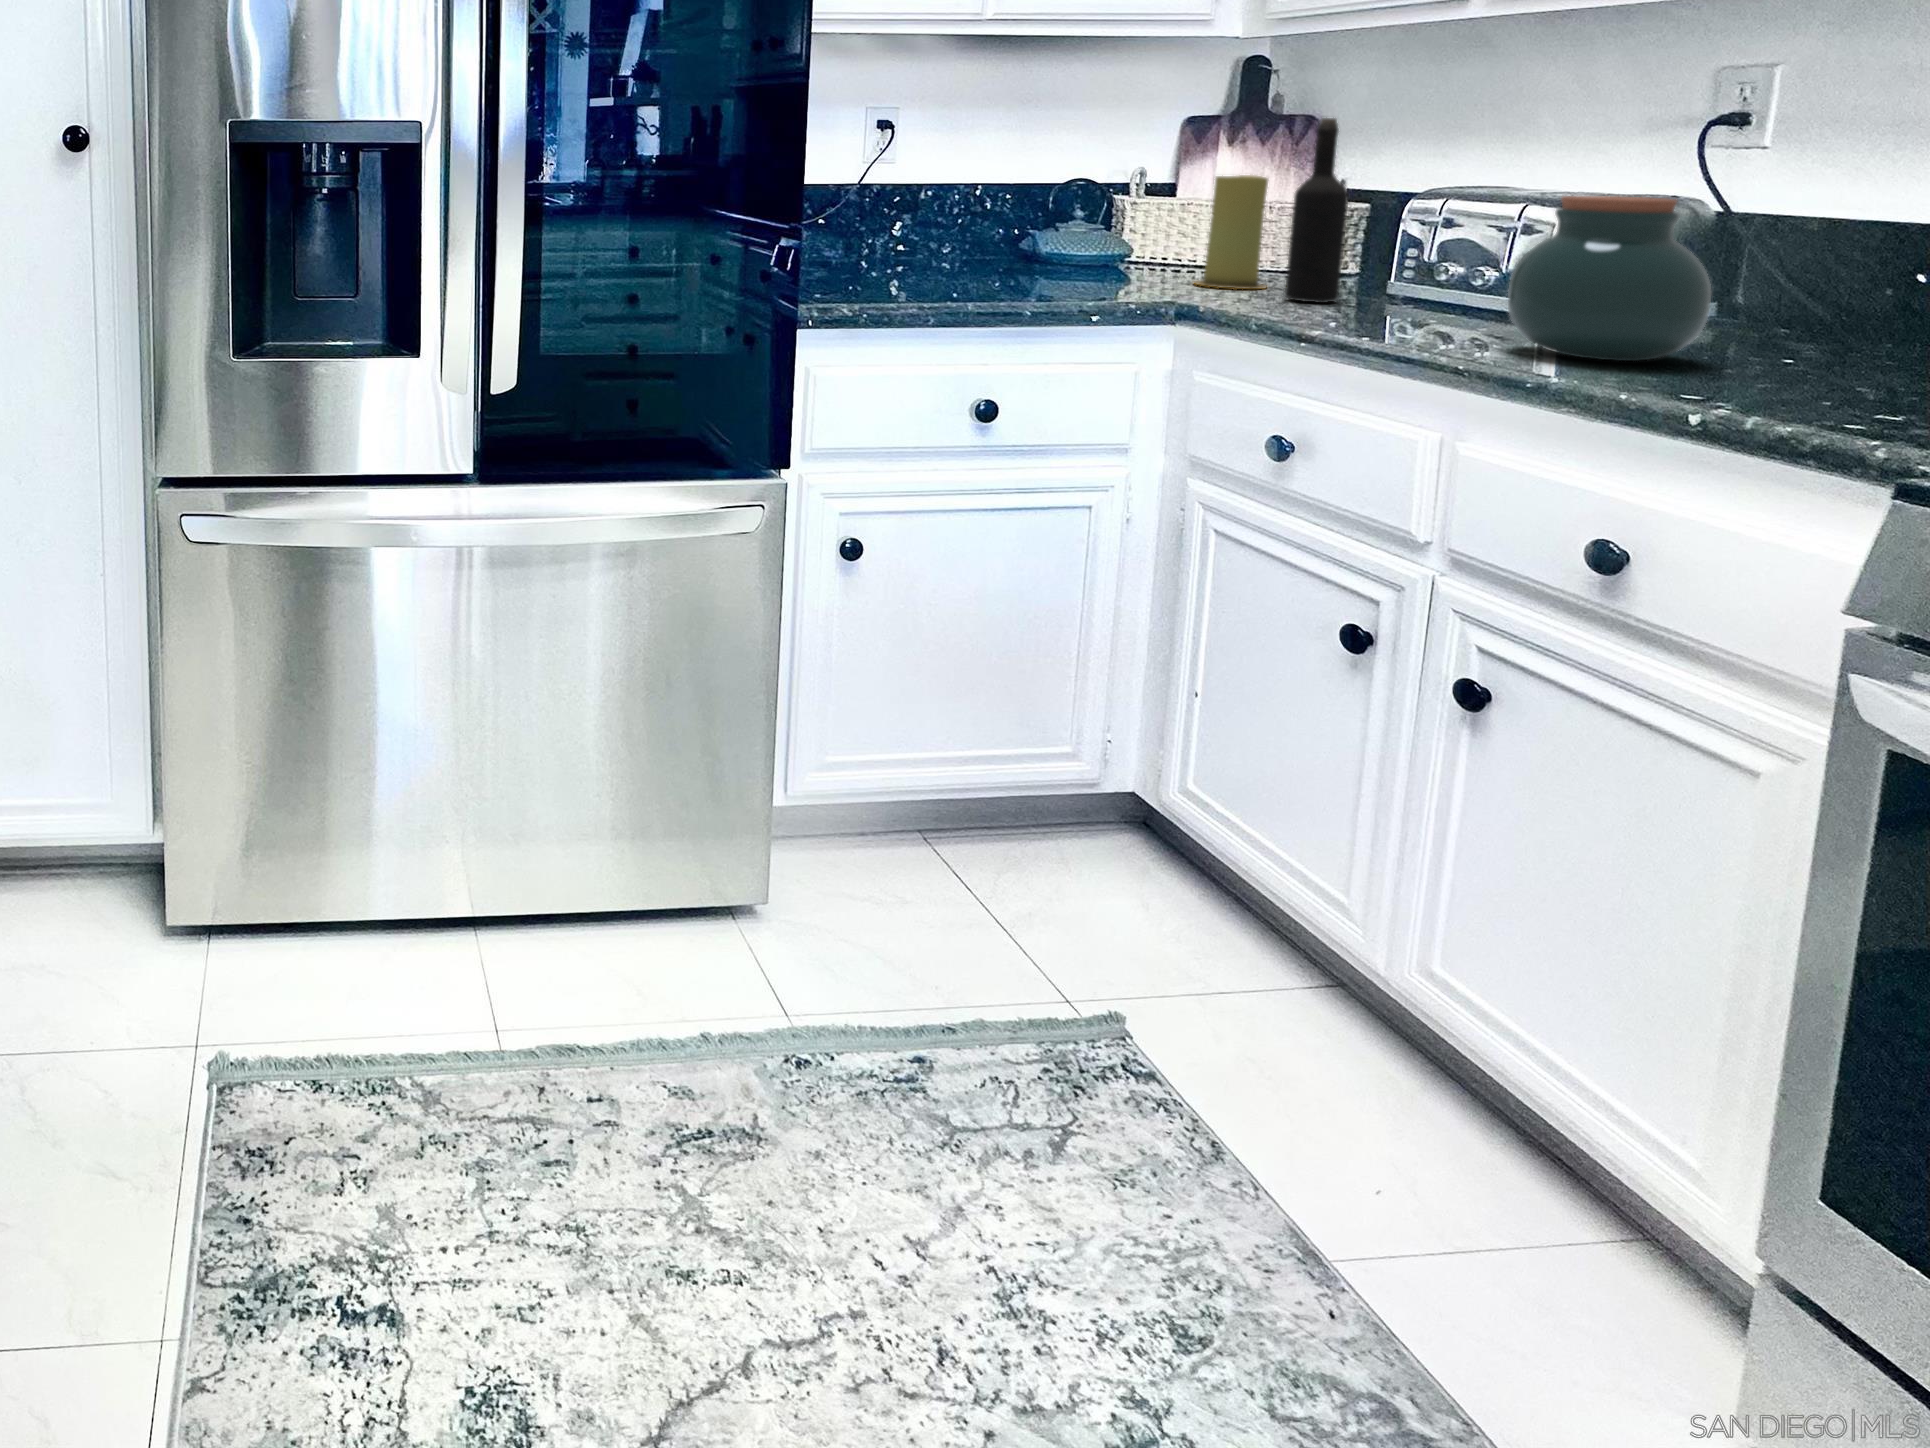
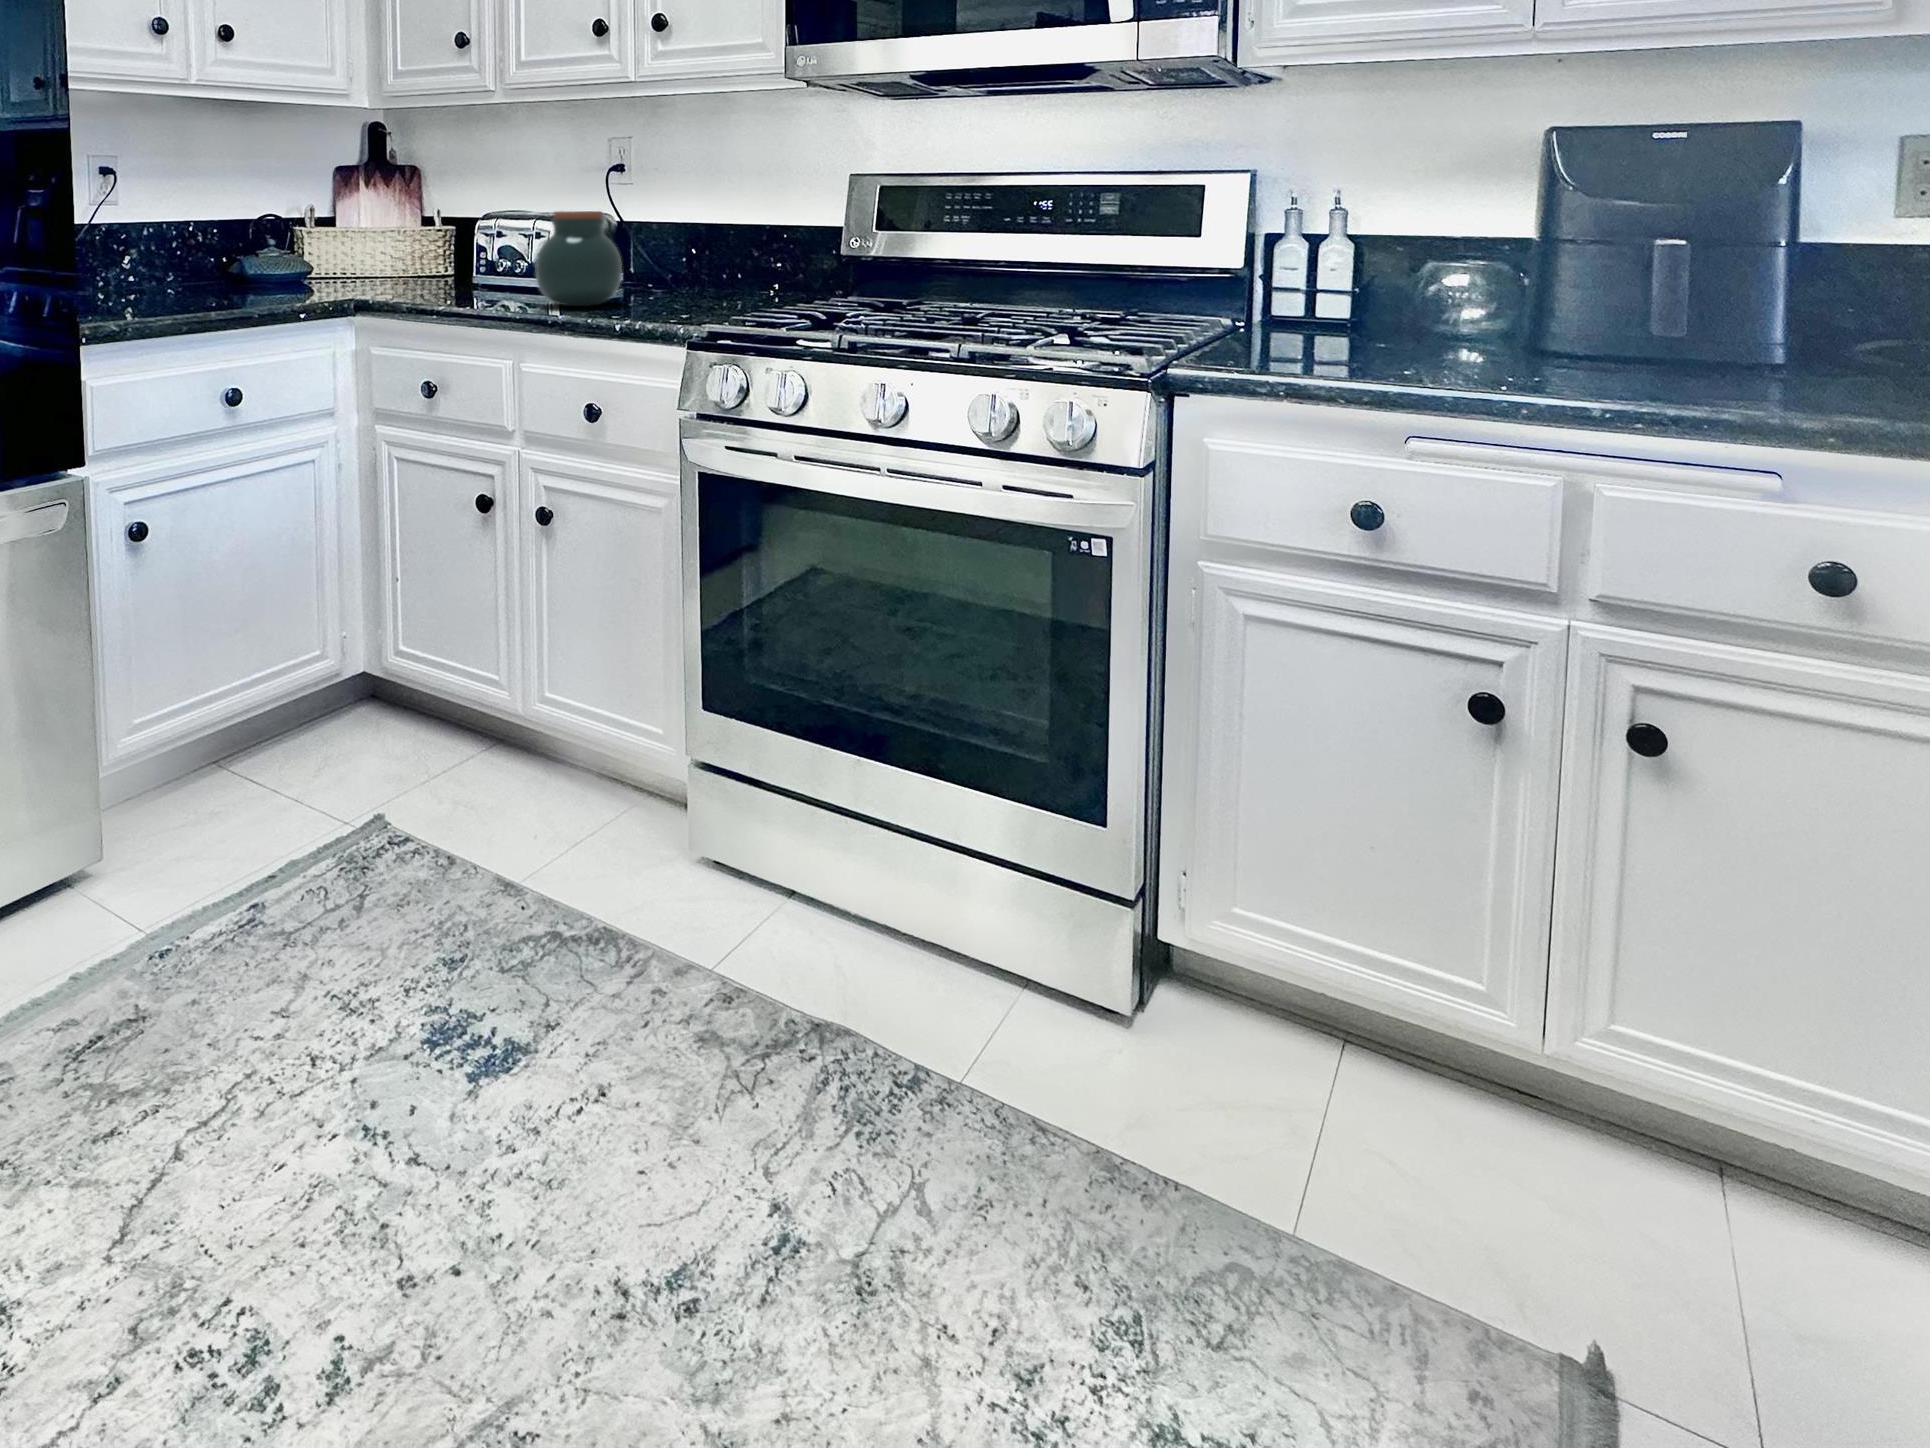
wine bottle: present [1285,118,1349,303] -> none [415,166,447,292]
candle: present [1194,175,1268,289] -> none [357,208,404,289]

